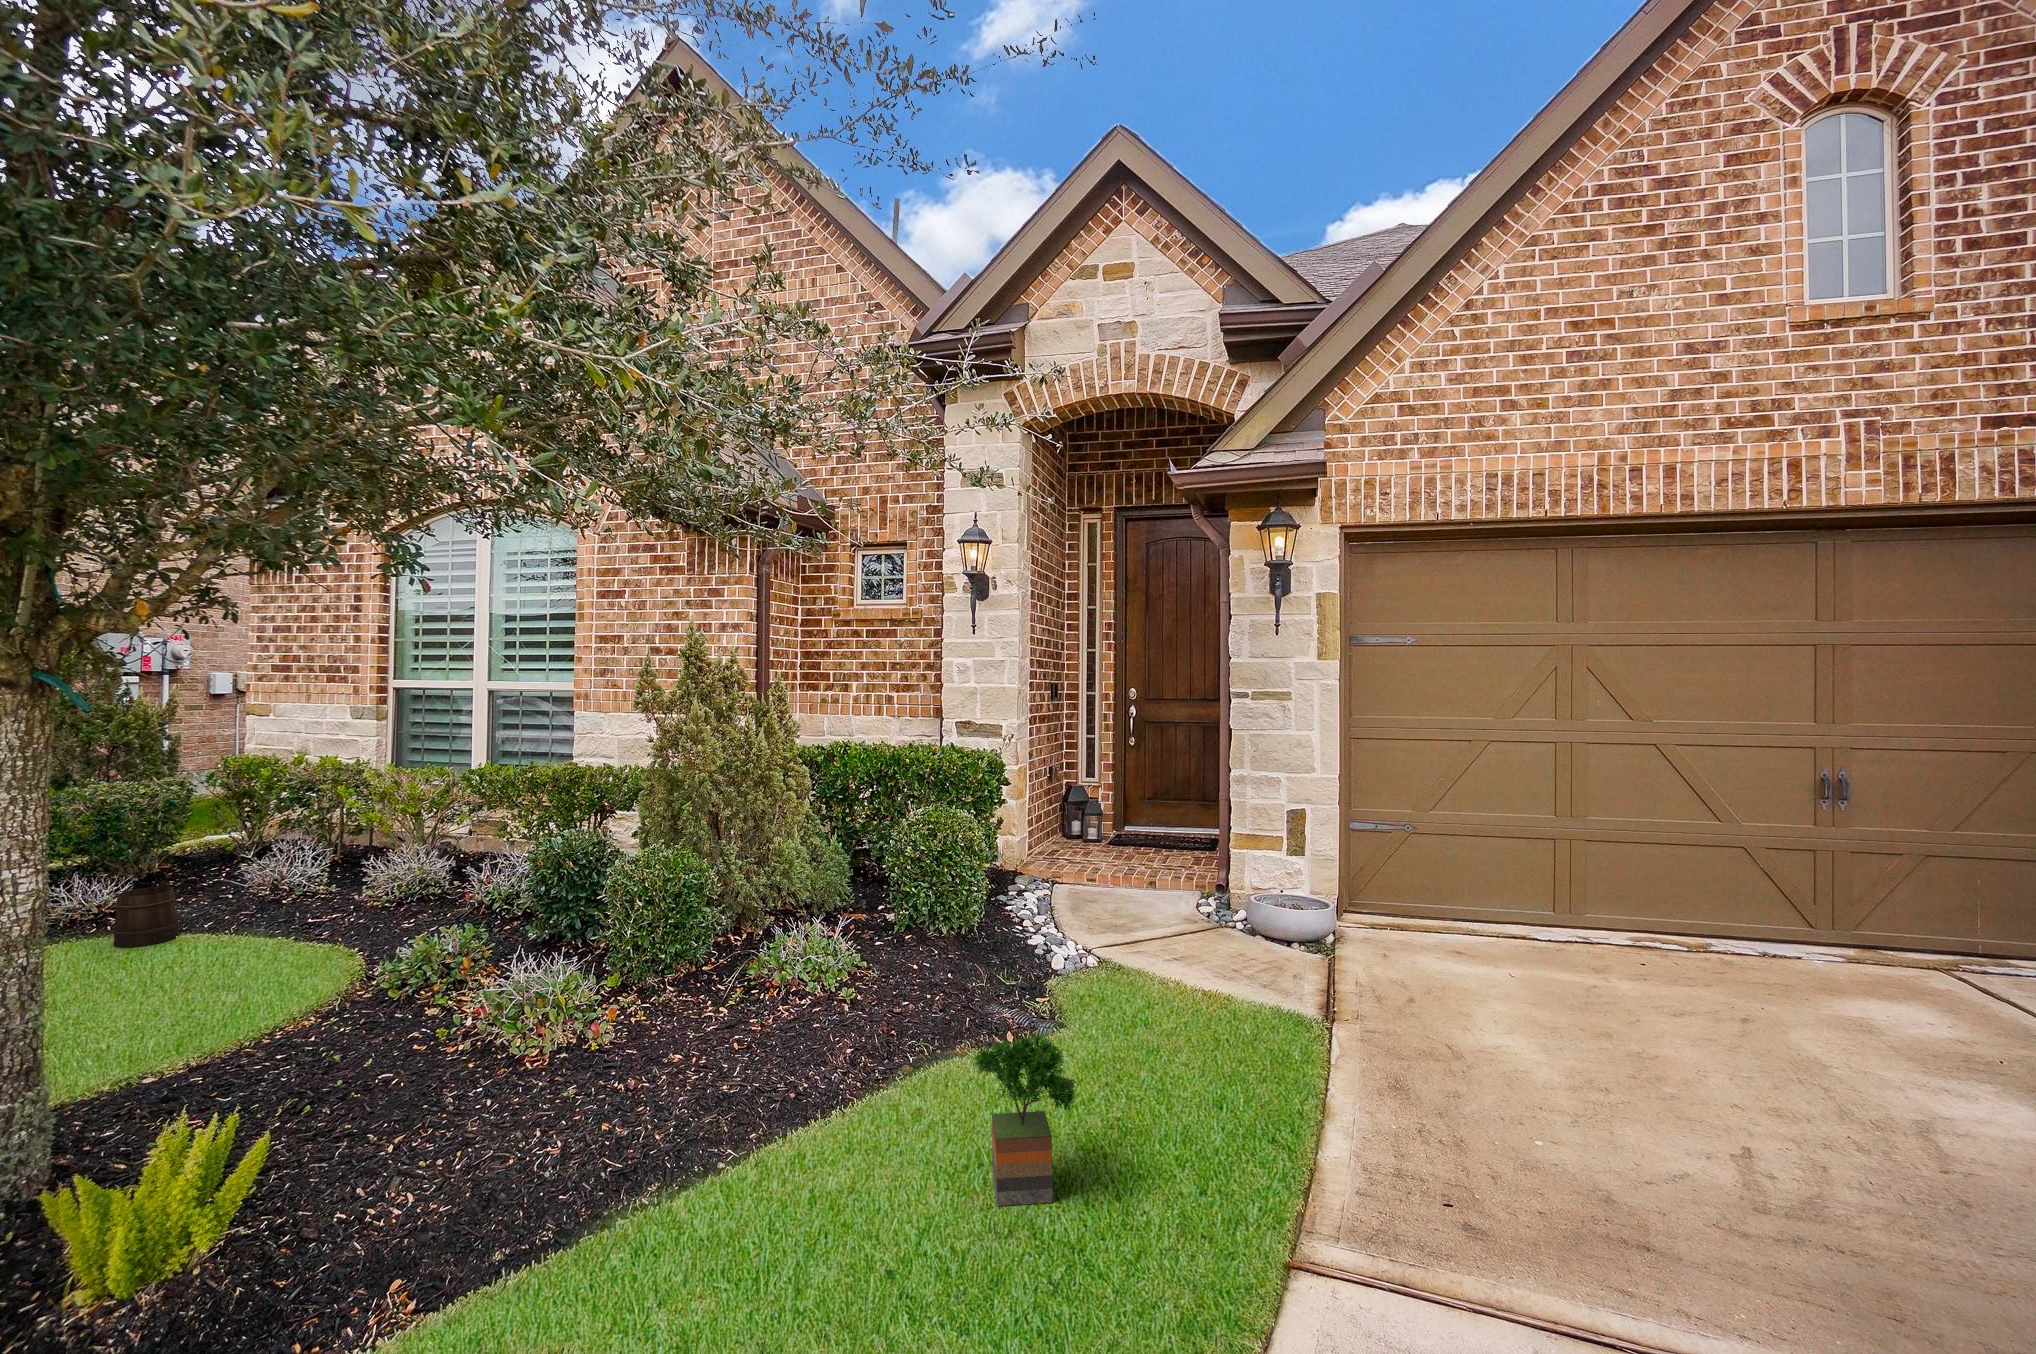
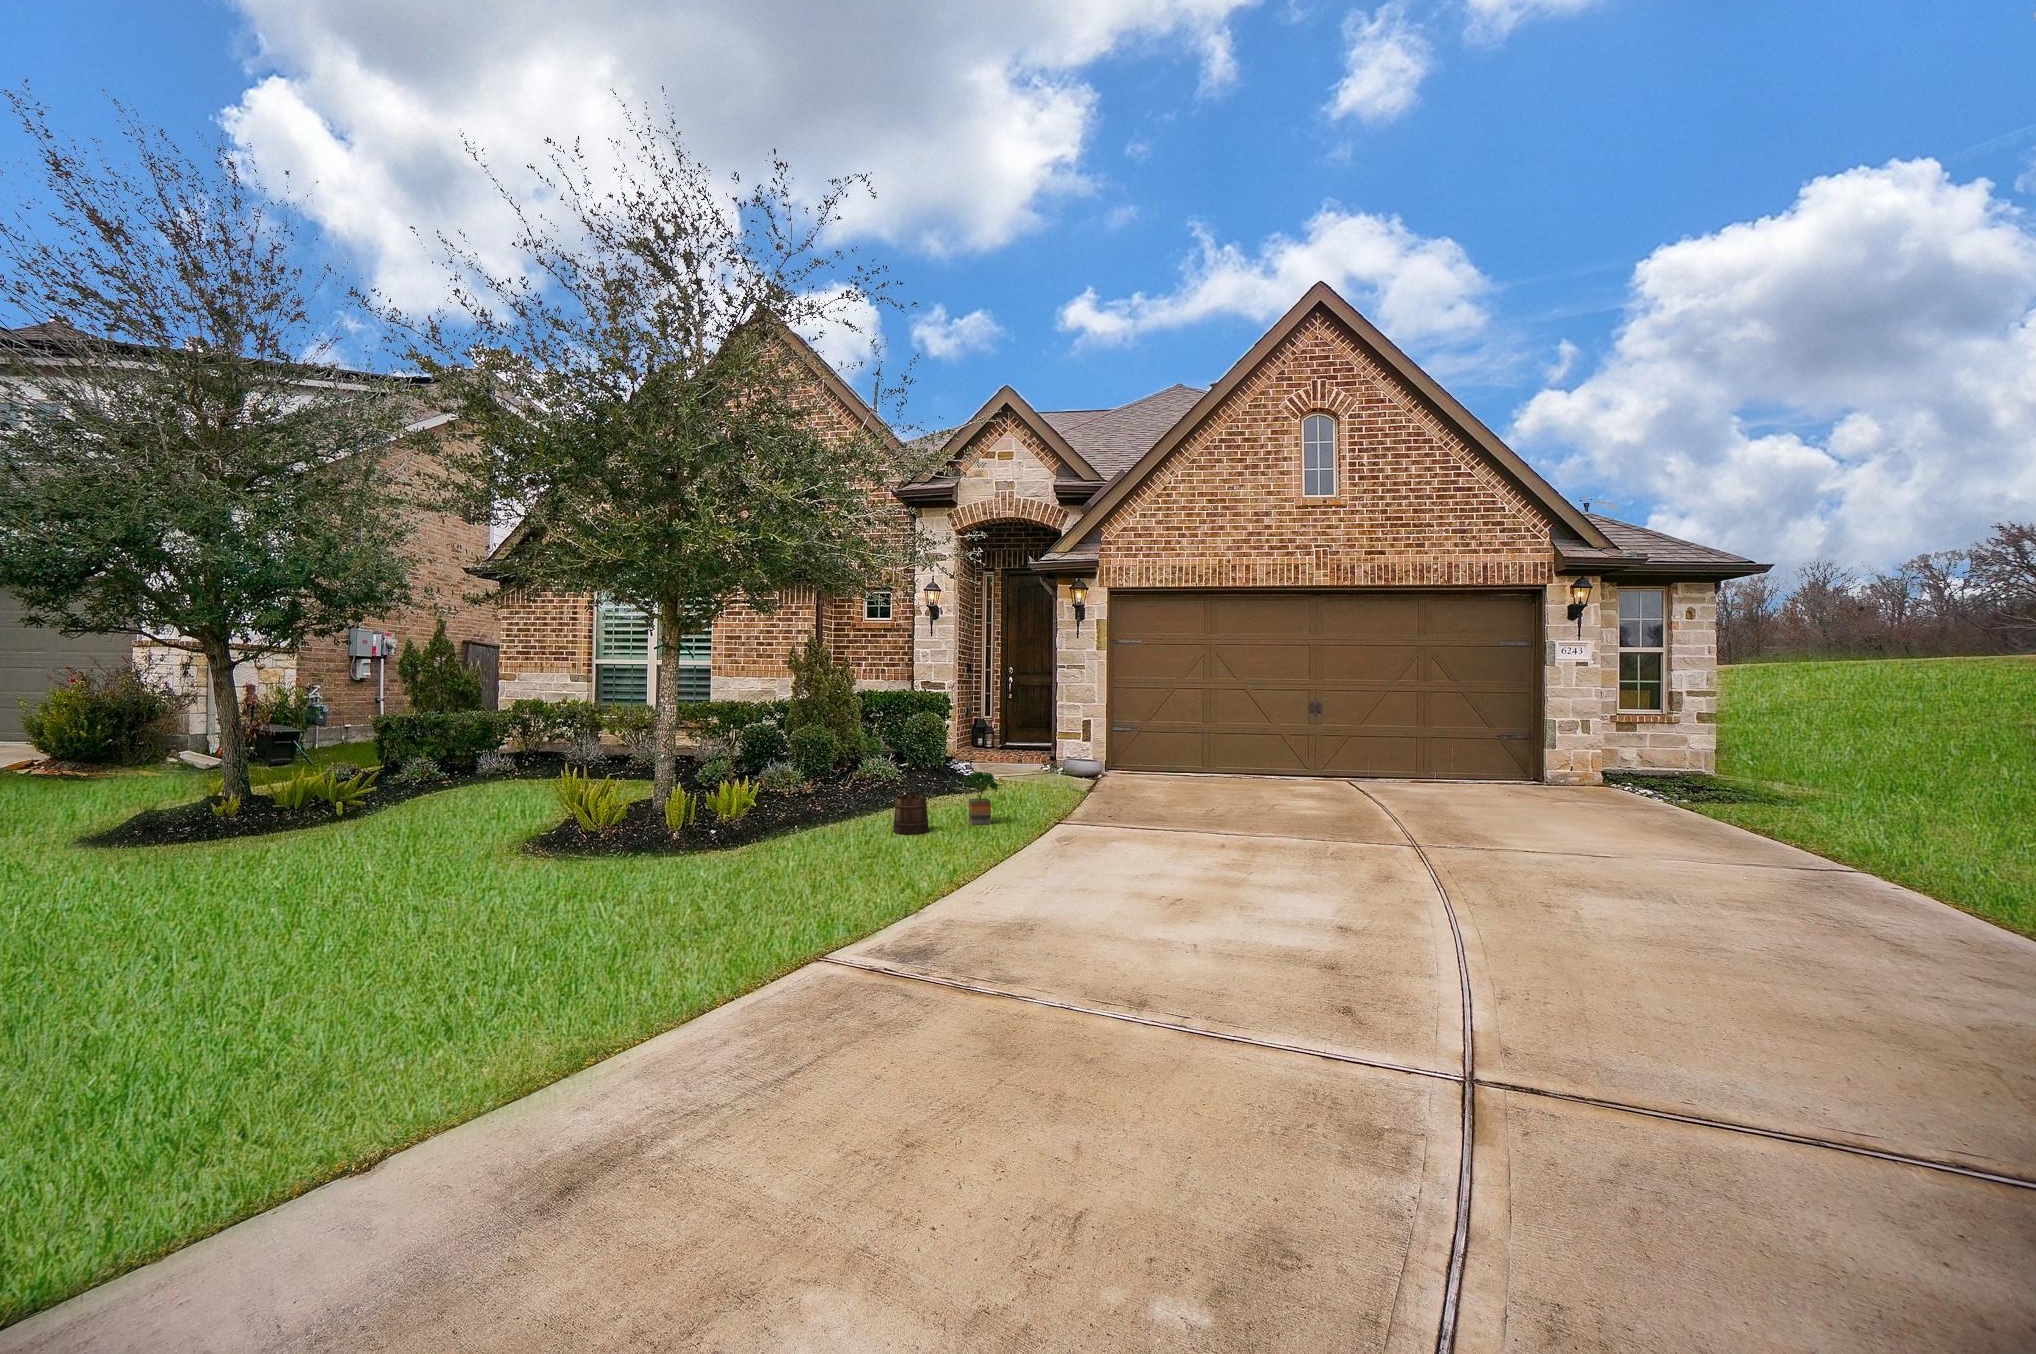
bucket: present [113,881,179,947] -> present [893,791,929,835]

